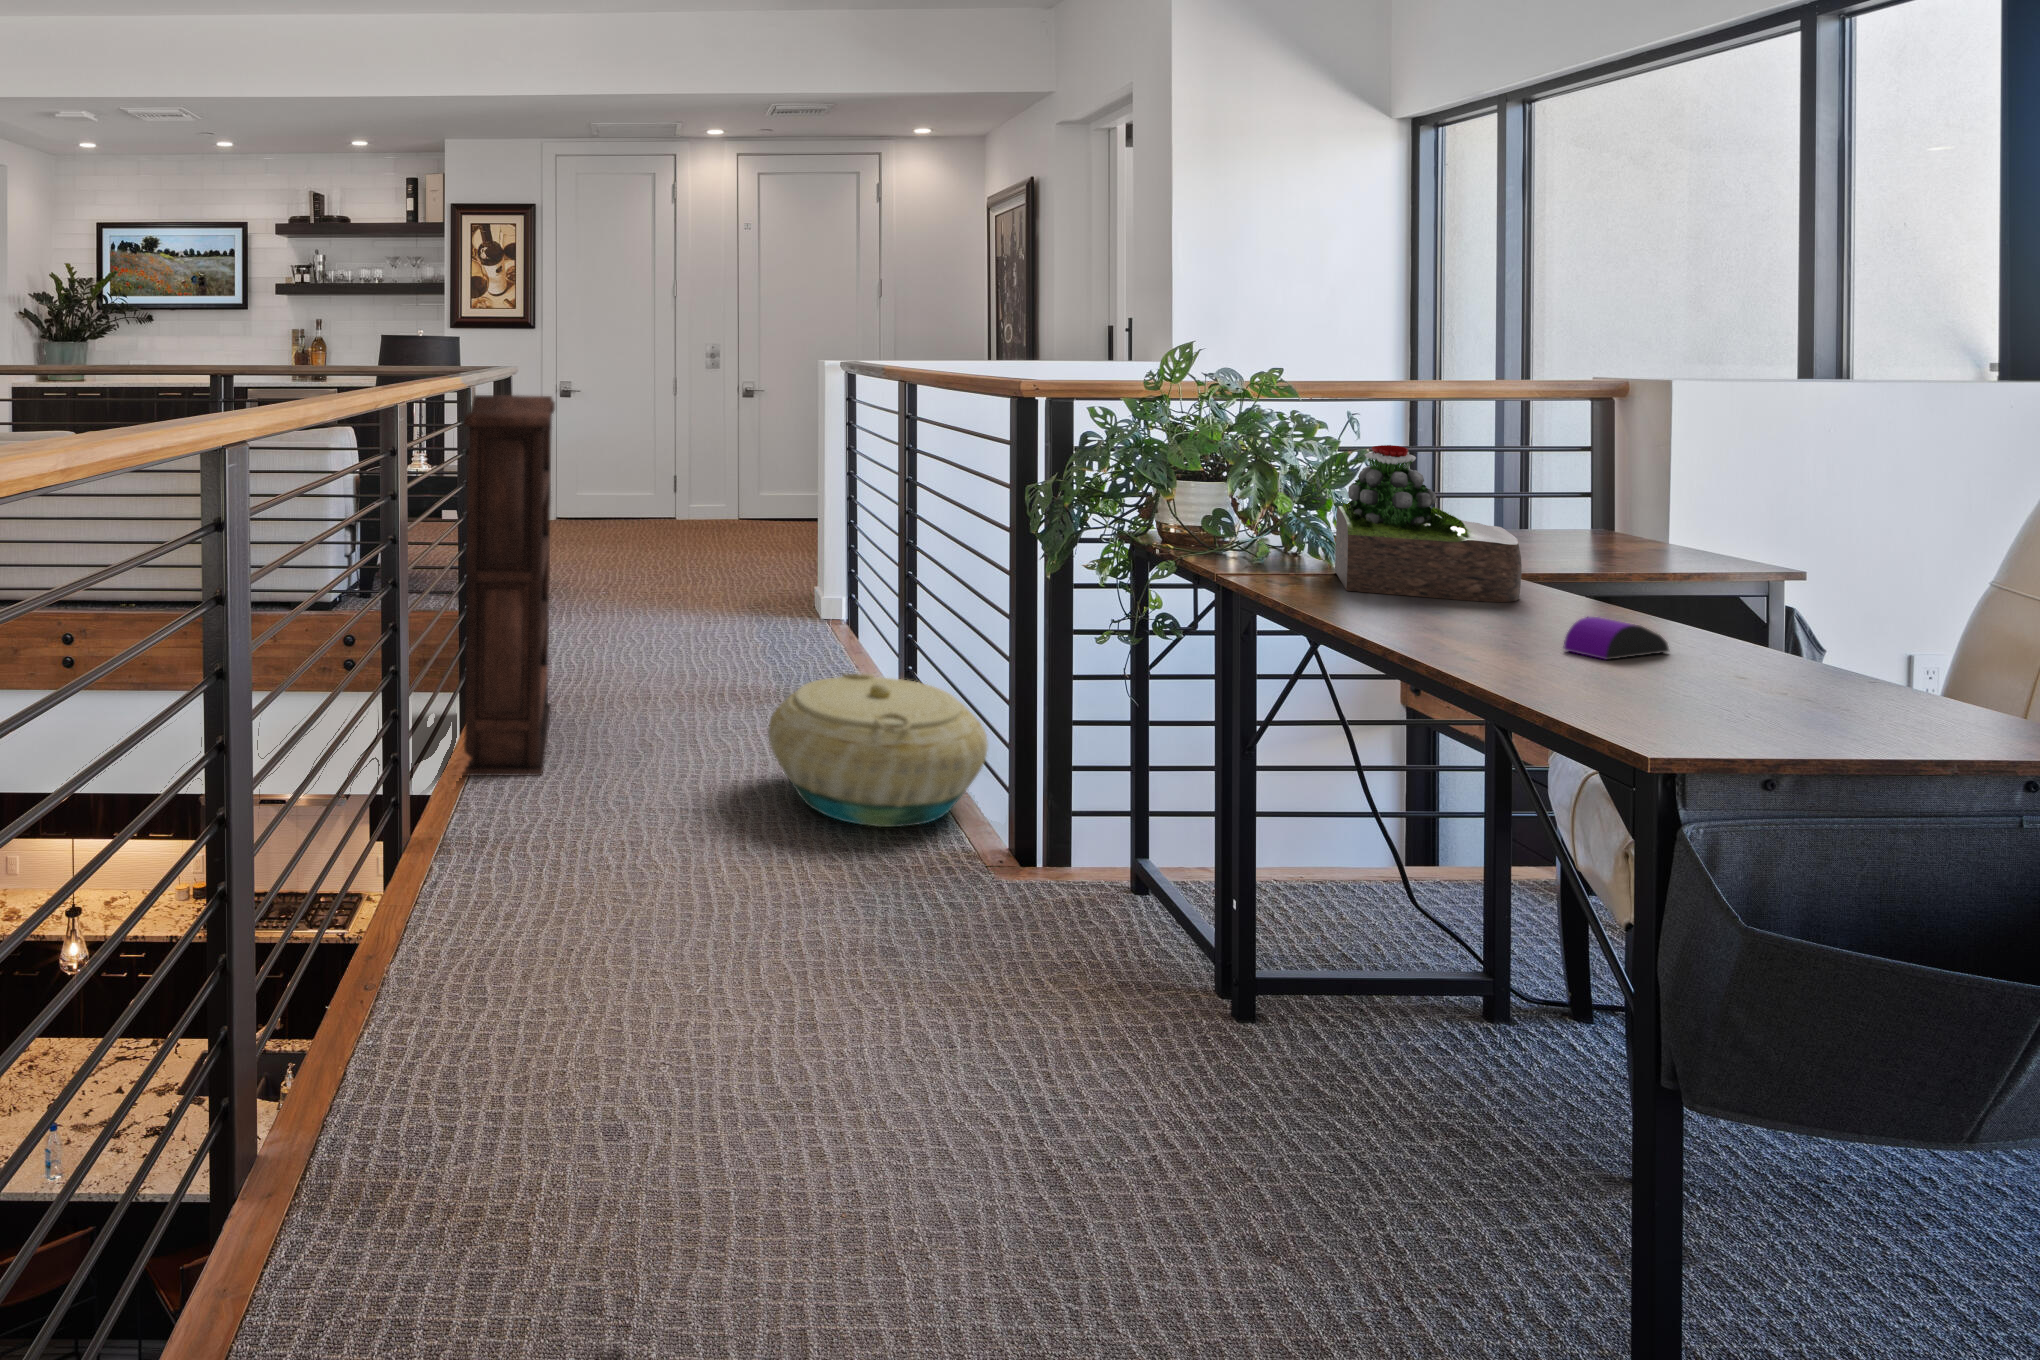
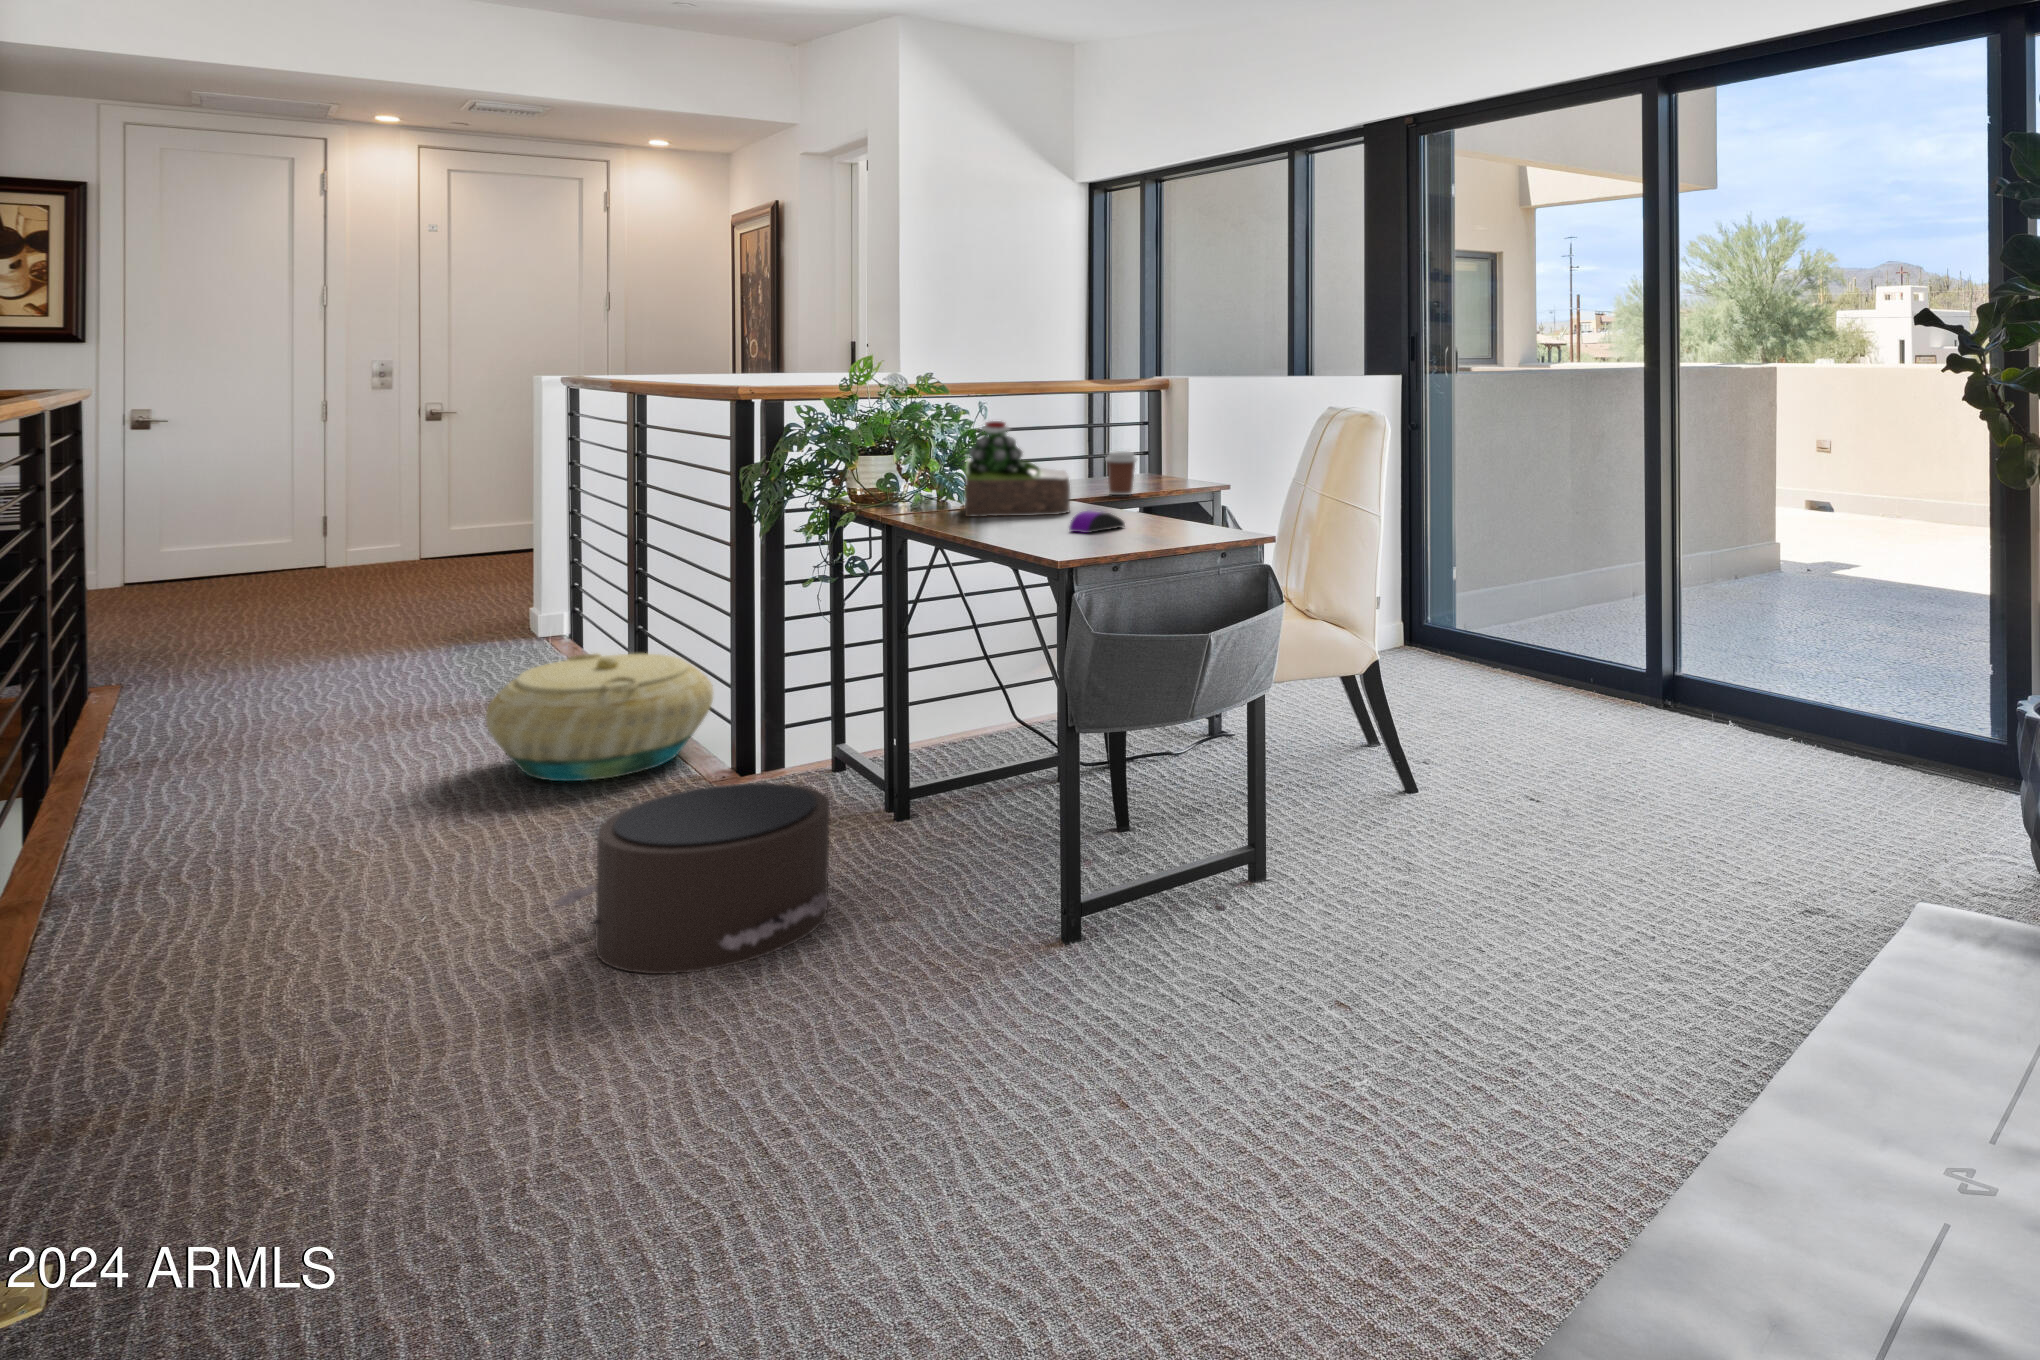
bookshelf: present [462,395,555,776] -> none [63,413,196,837]
coffee cup: none [1548,495,1609,567] -> present [1106,451,1137,495]
pouf: none [818,922,1179,1229] -> present [554,783,831,974]

